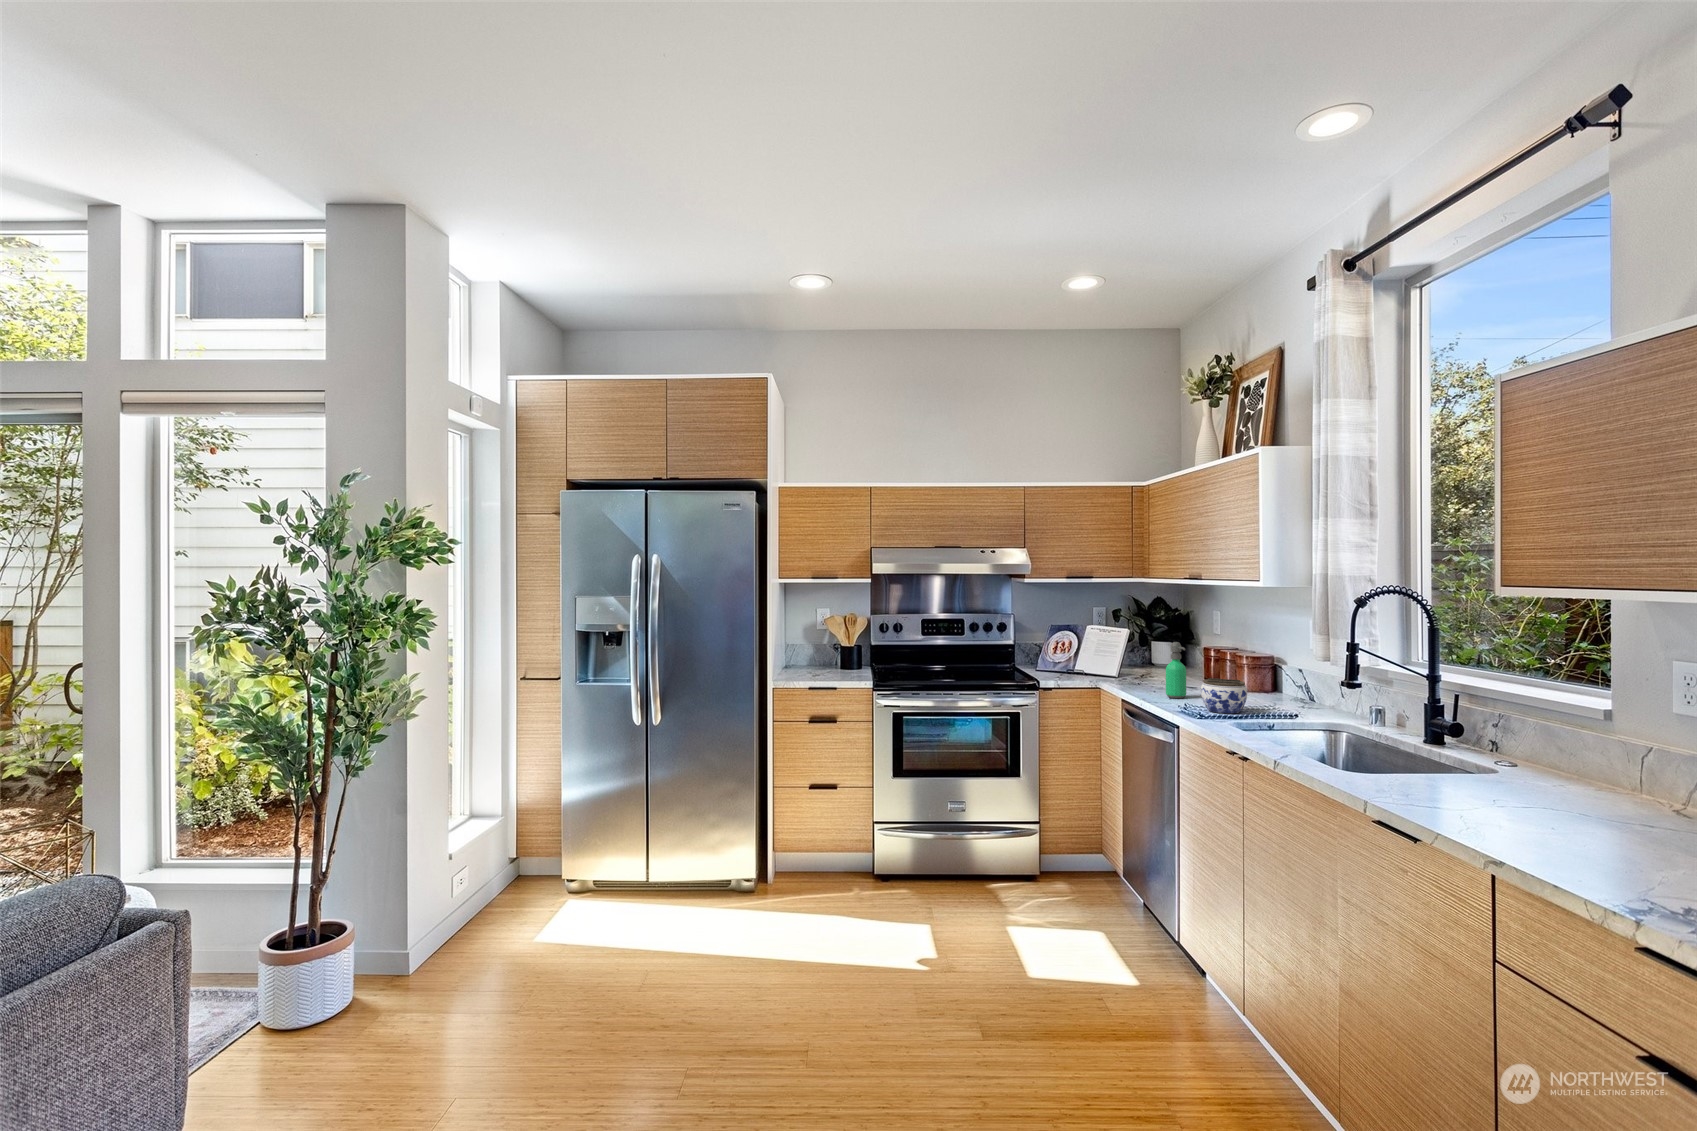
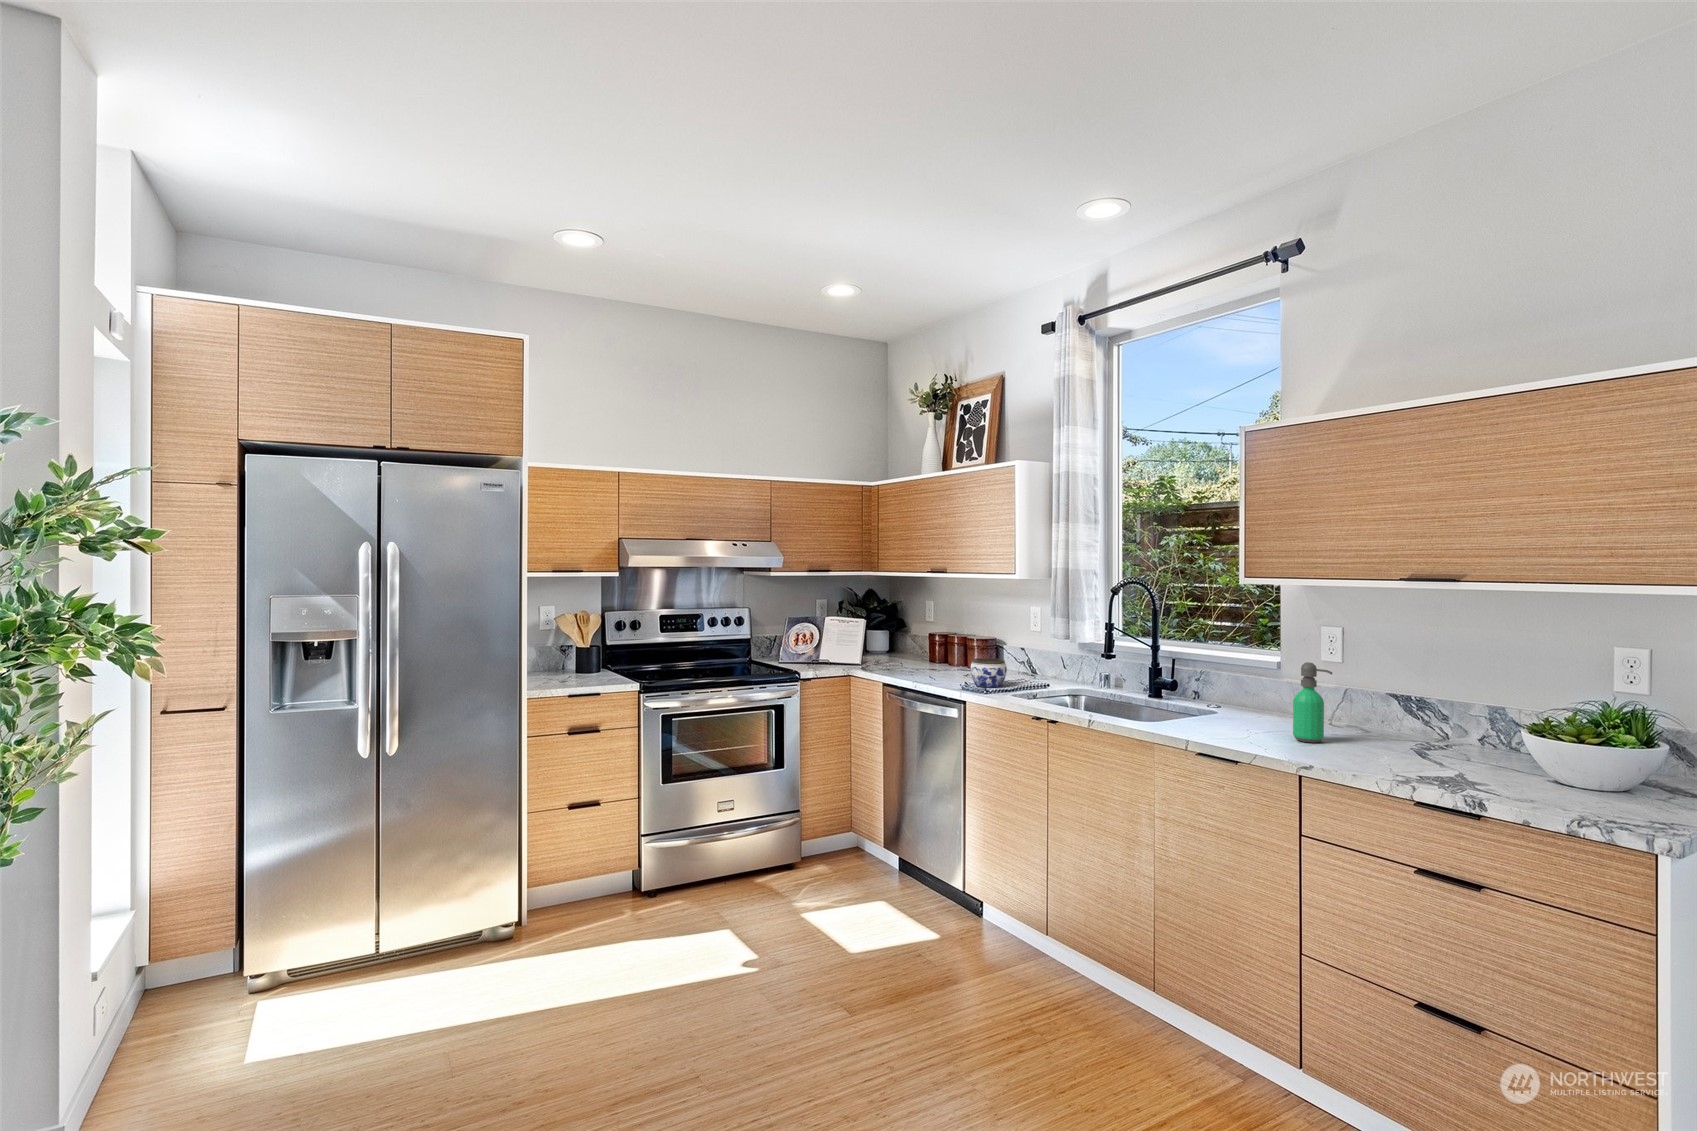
soap dispenser: present [1166,642,1186,698] -> present [1293,662,1332,743]

